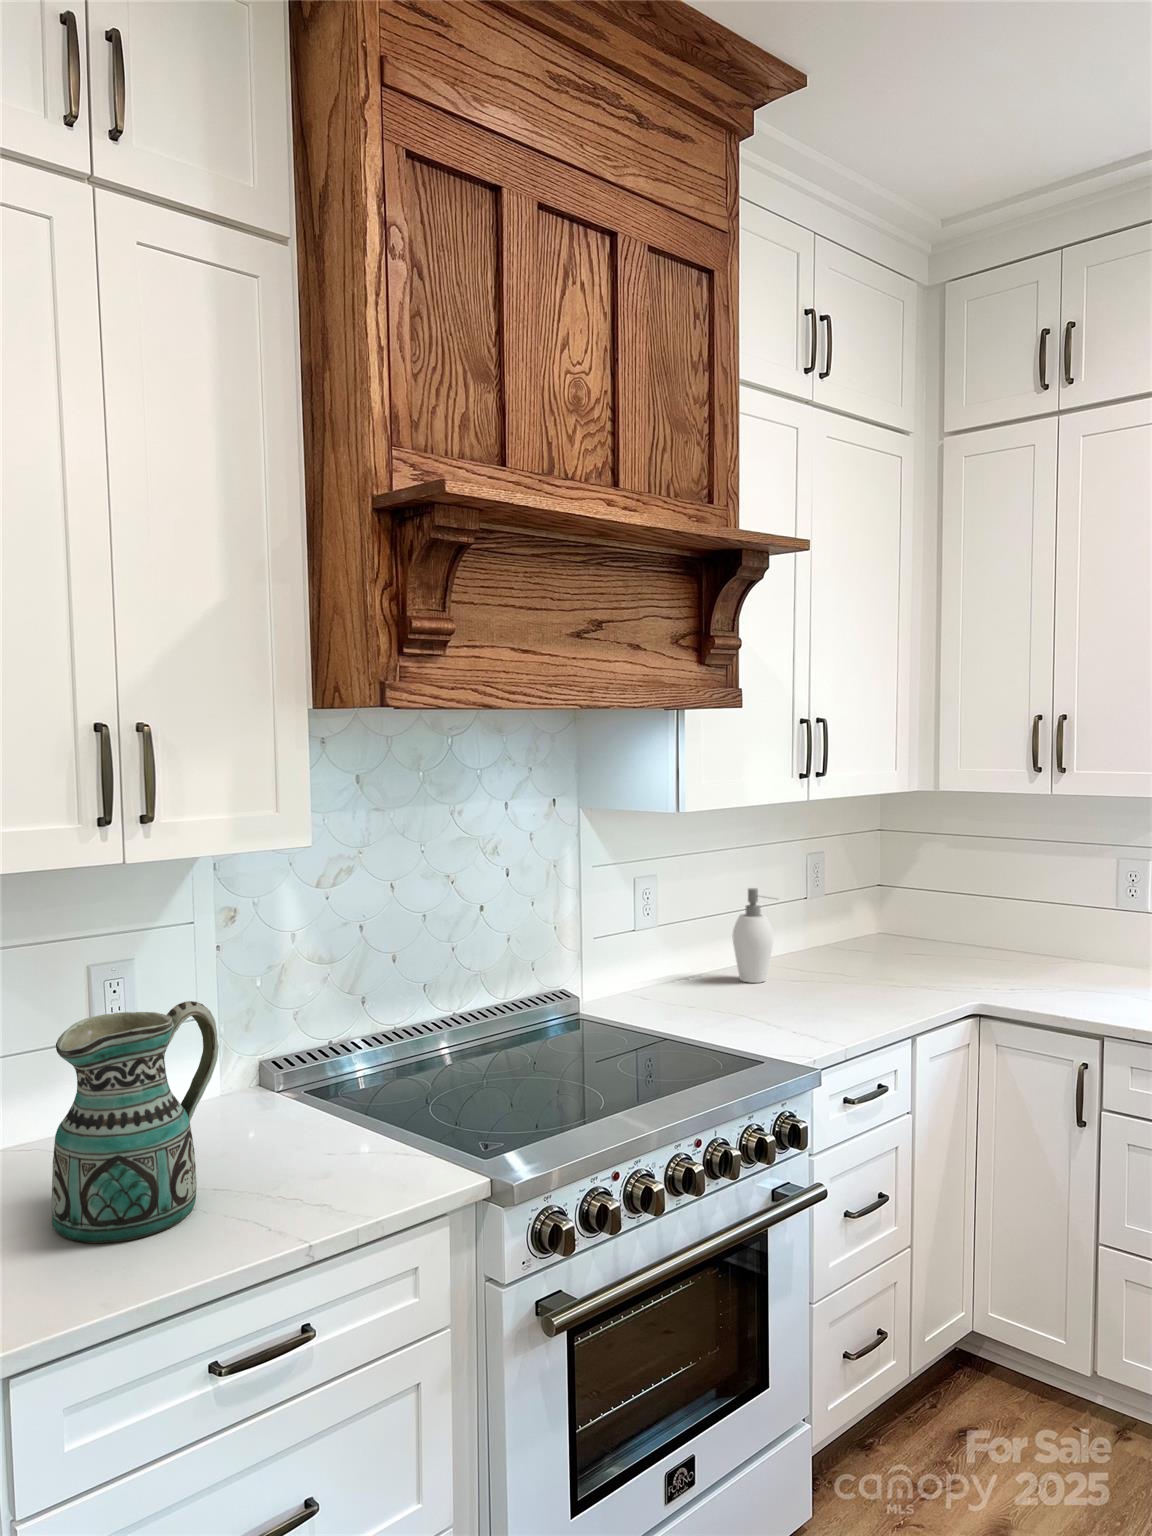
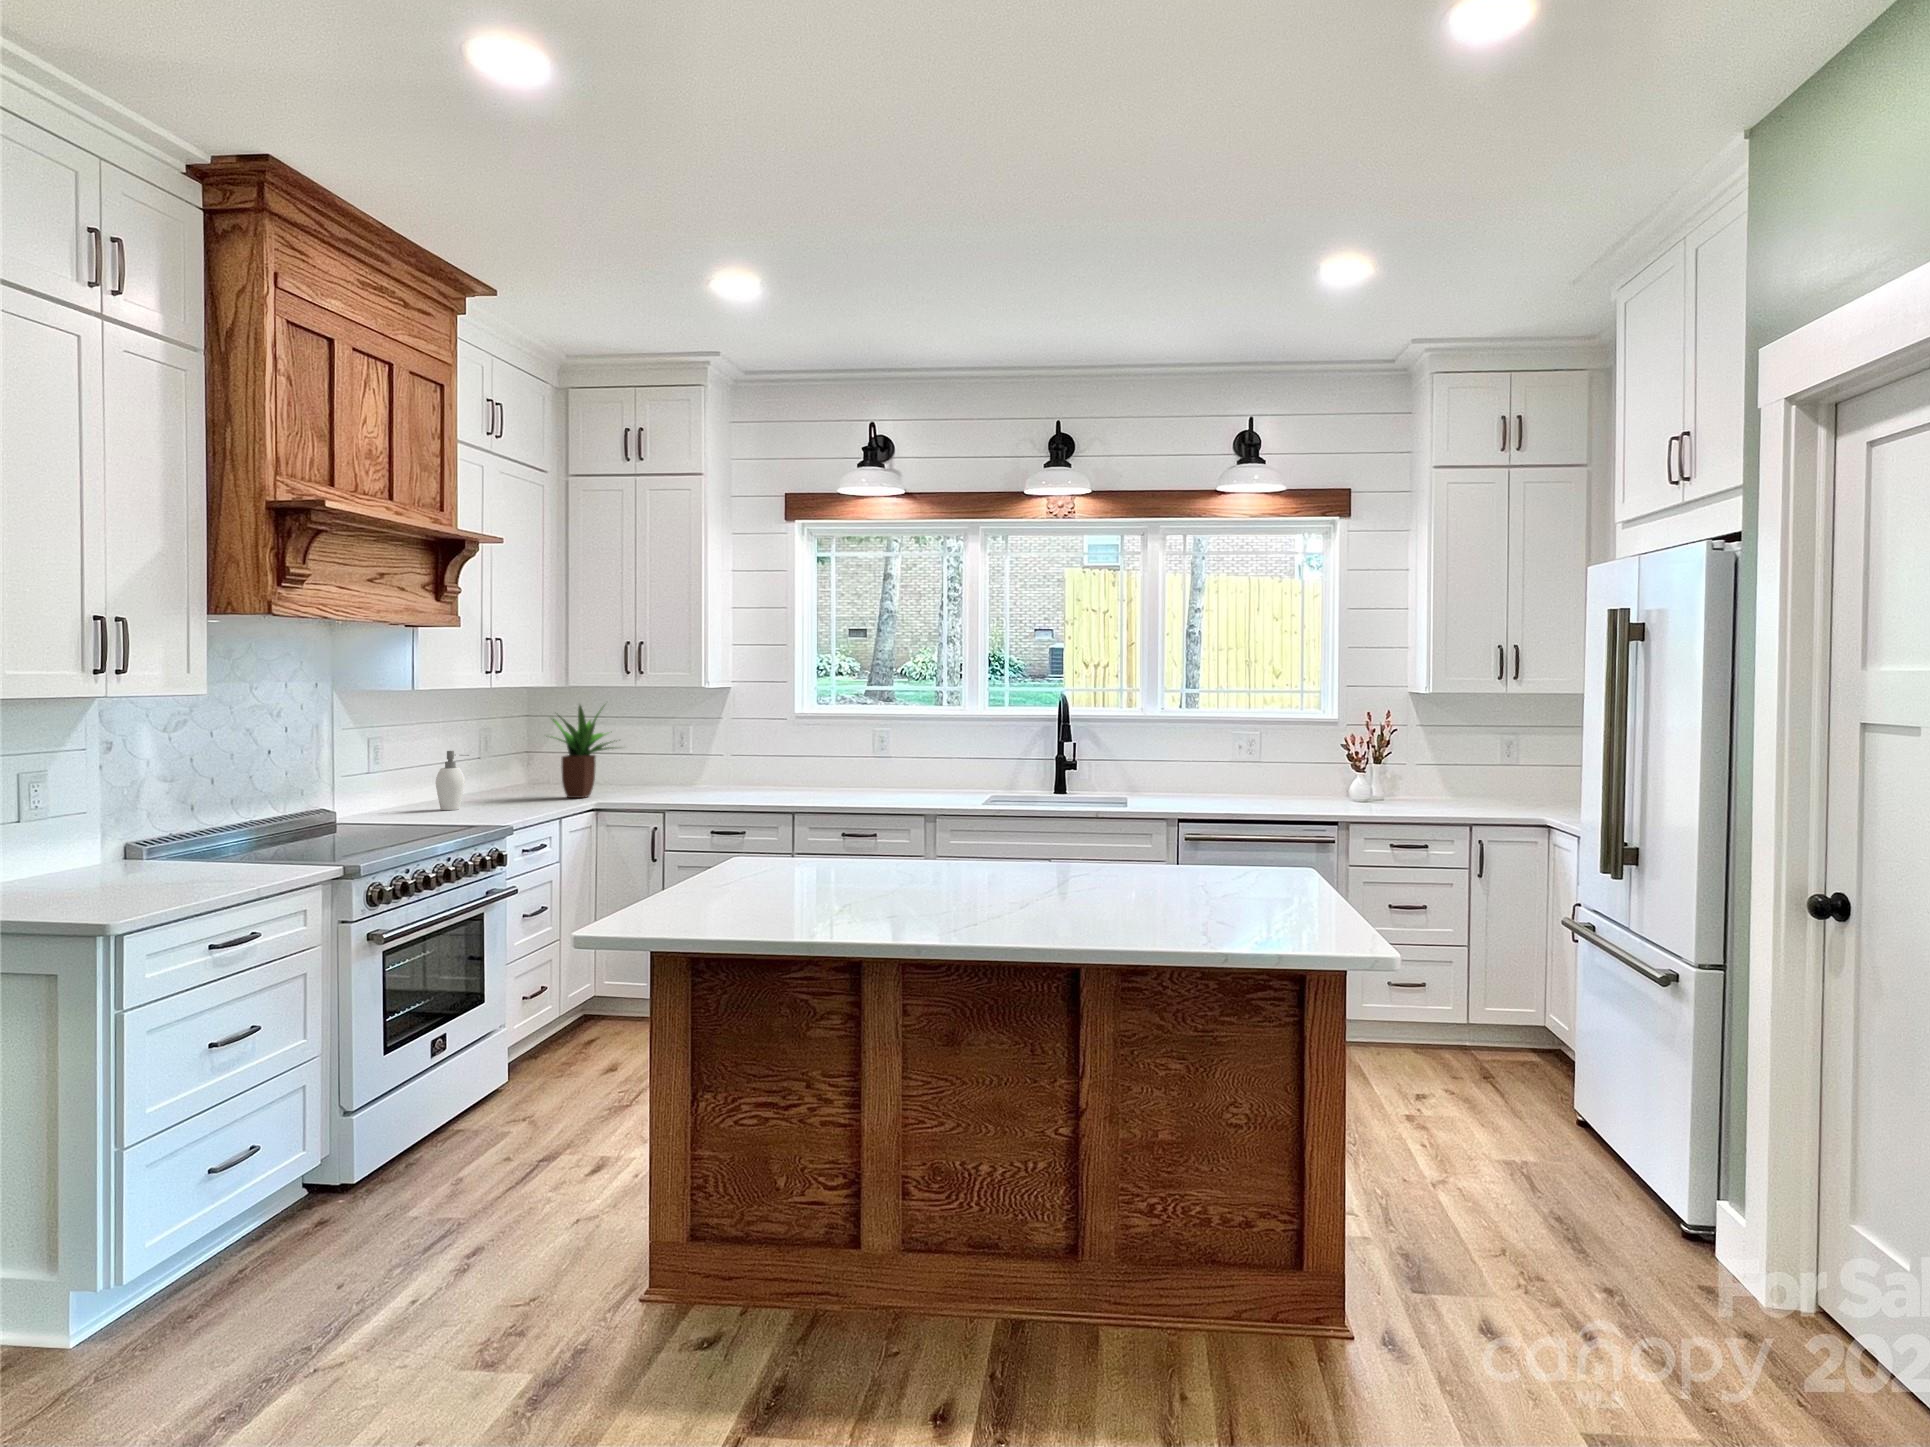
potted plant: none [895,808,1035,970] -> present [553,705,615,798]
ceramic pitcher: present [52,1001,219,1243] -> none [78,773,175,893]

